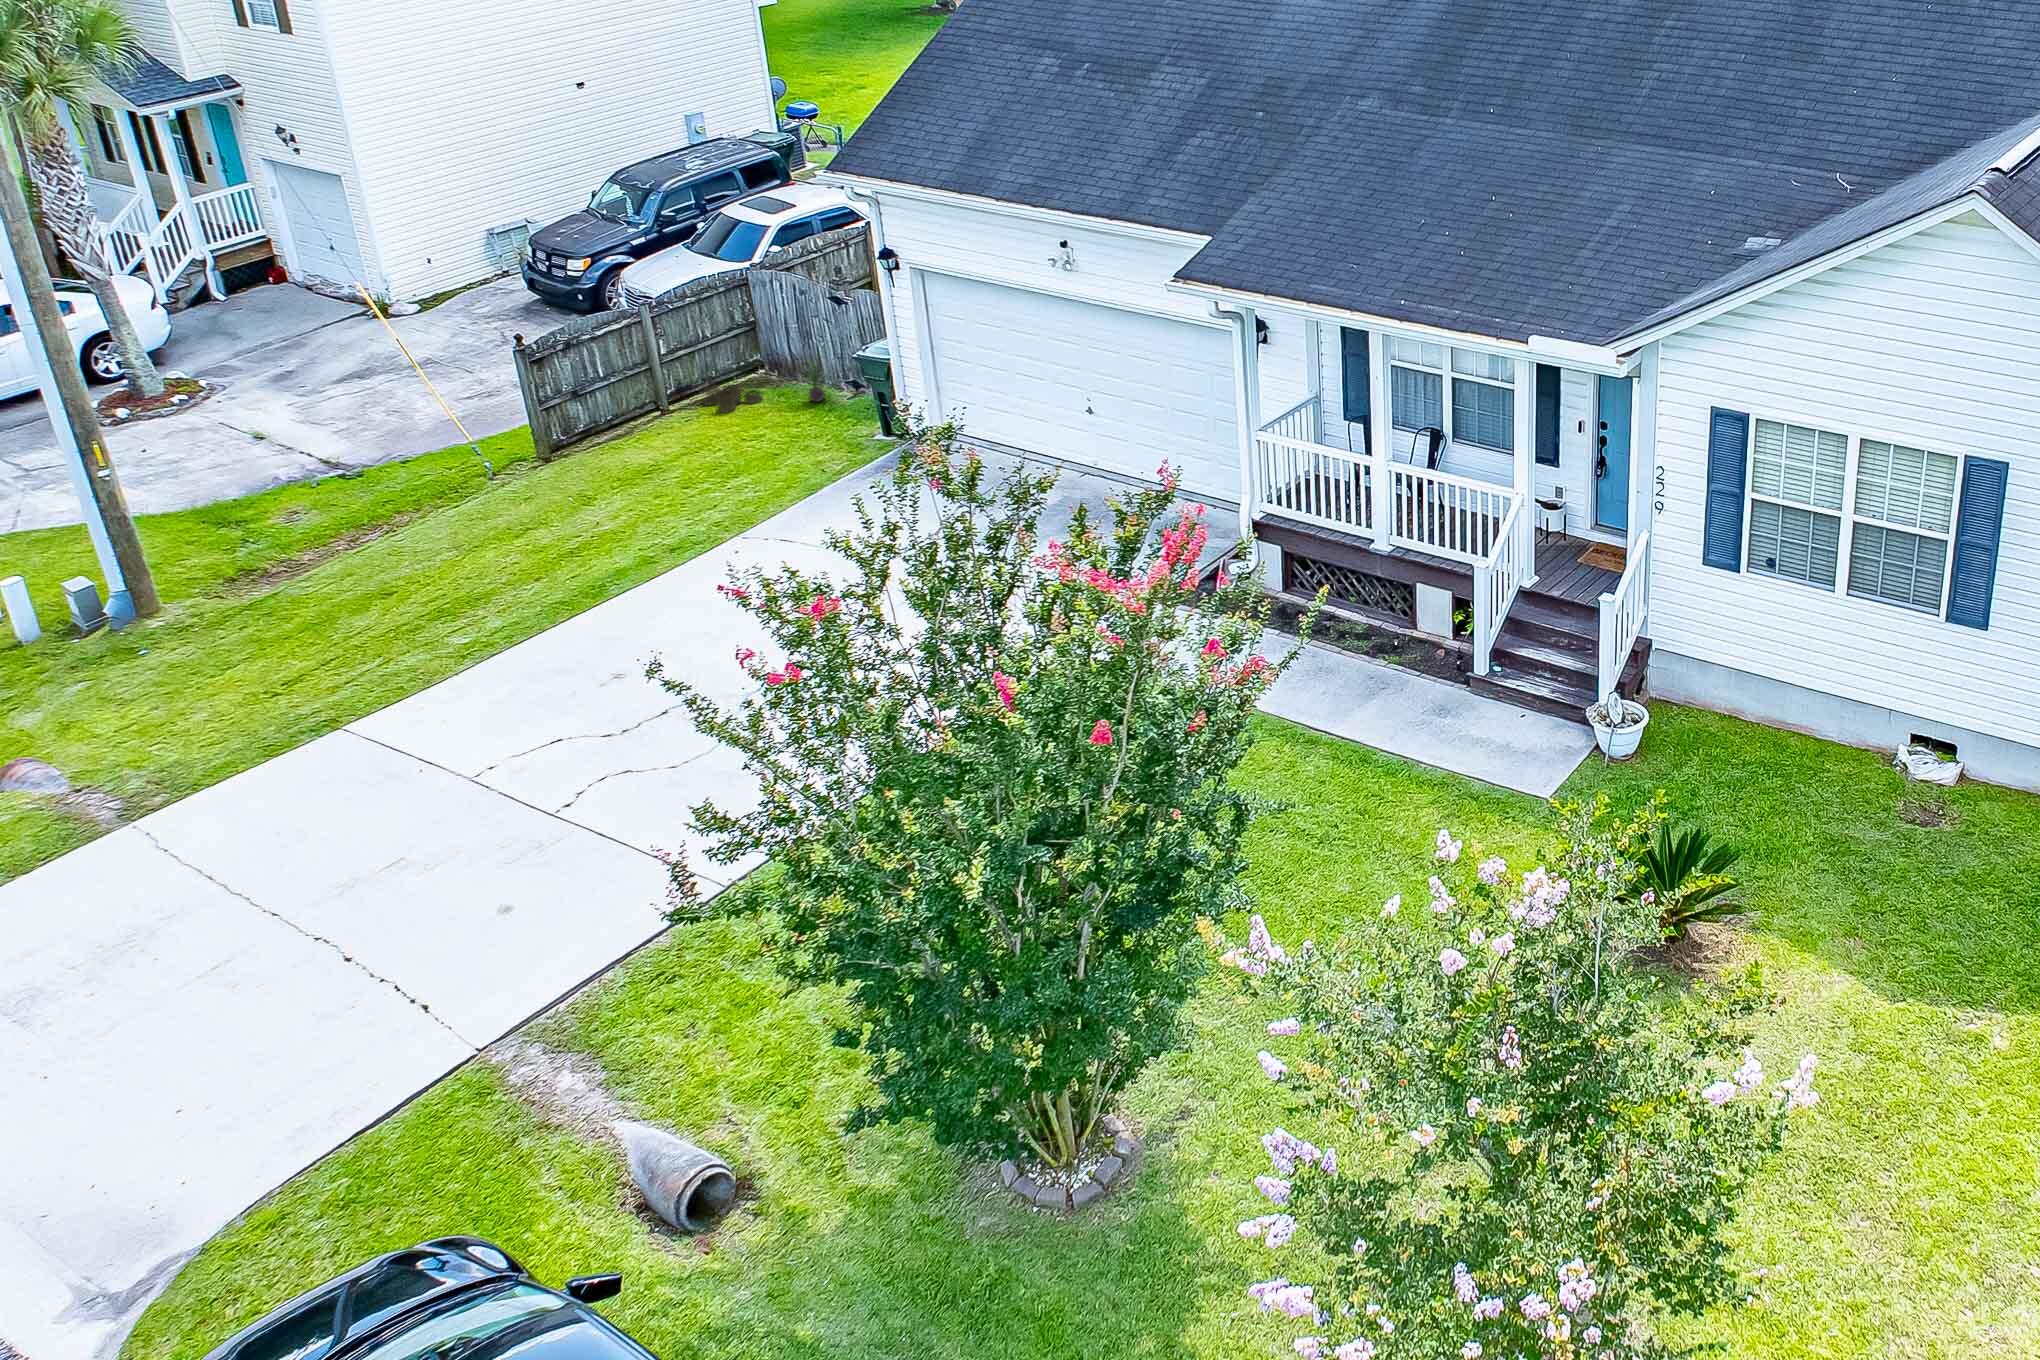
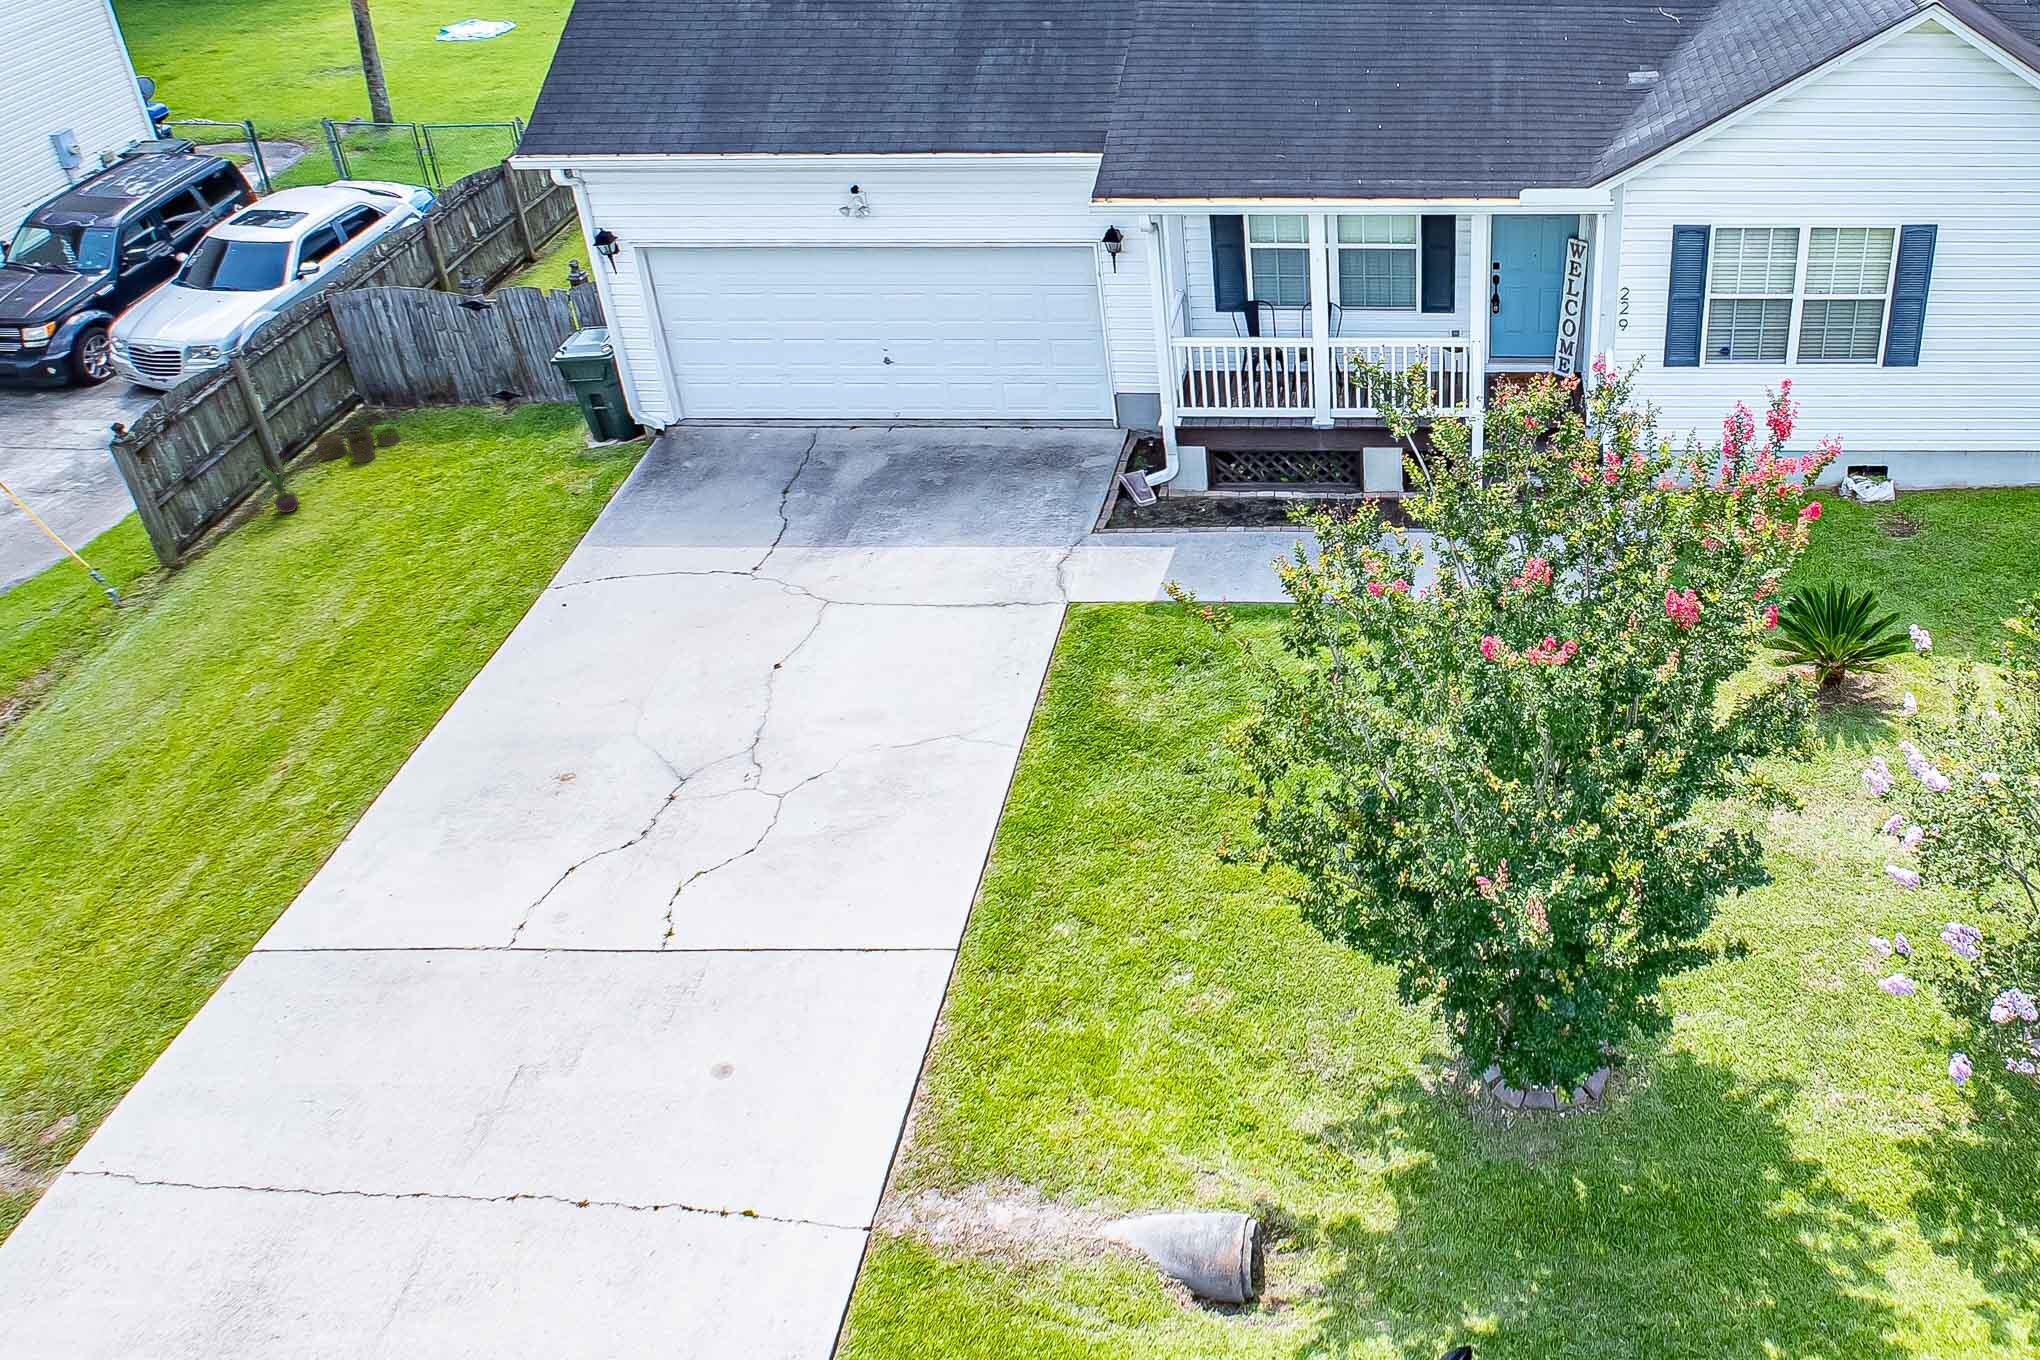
decorative plant: present [808,360,833,402] -> present [249,463,299,513]

